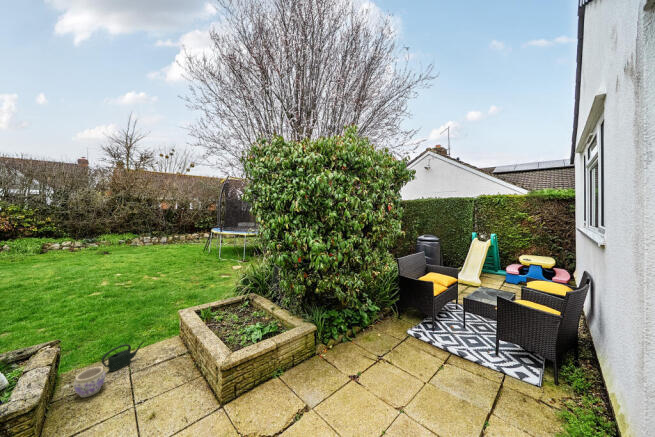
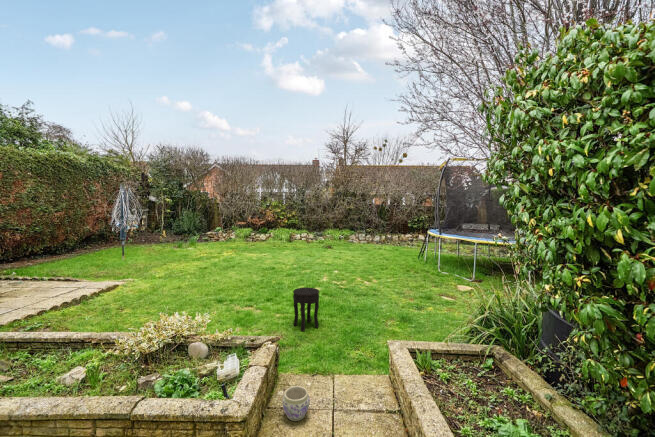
side table: none [70,290,104,332] -> present [293,287,319,331]
watering can: present [102,342,144,371] -> none [309,367,349,396]

